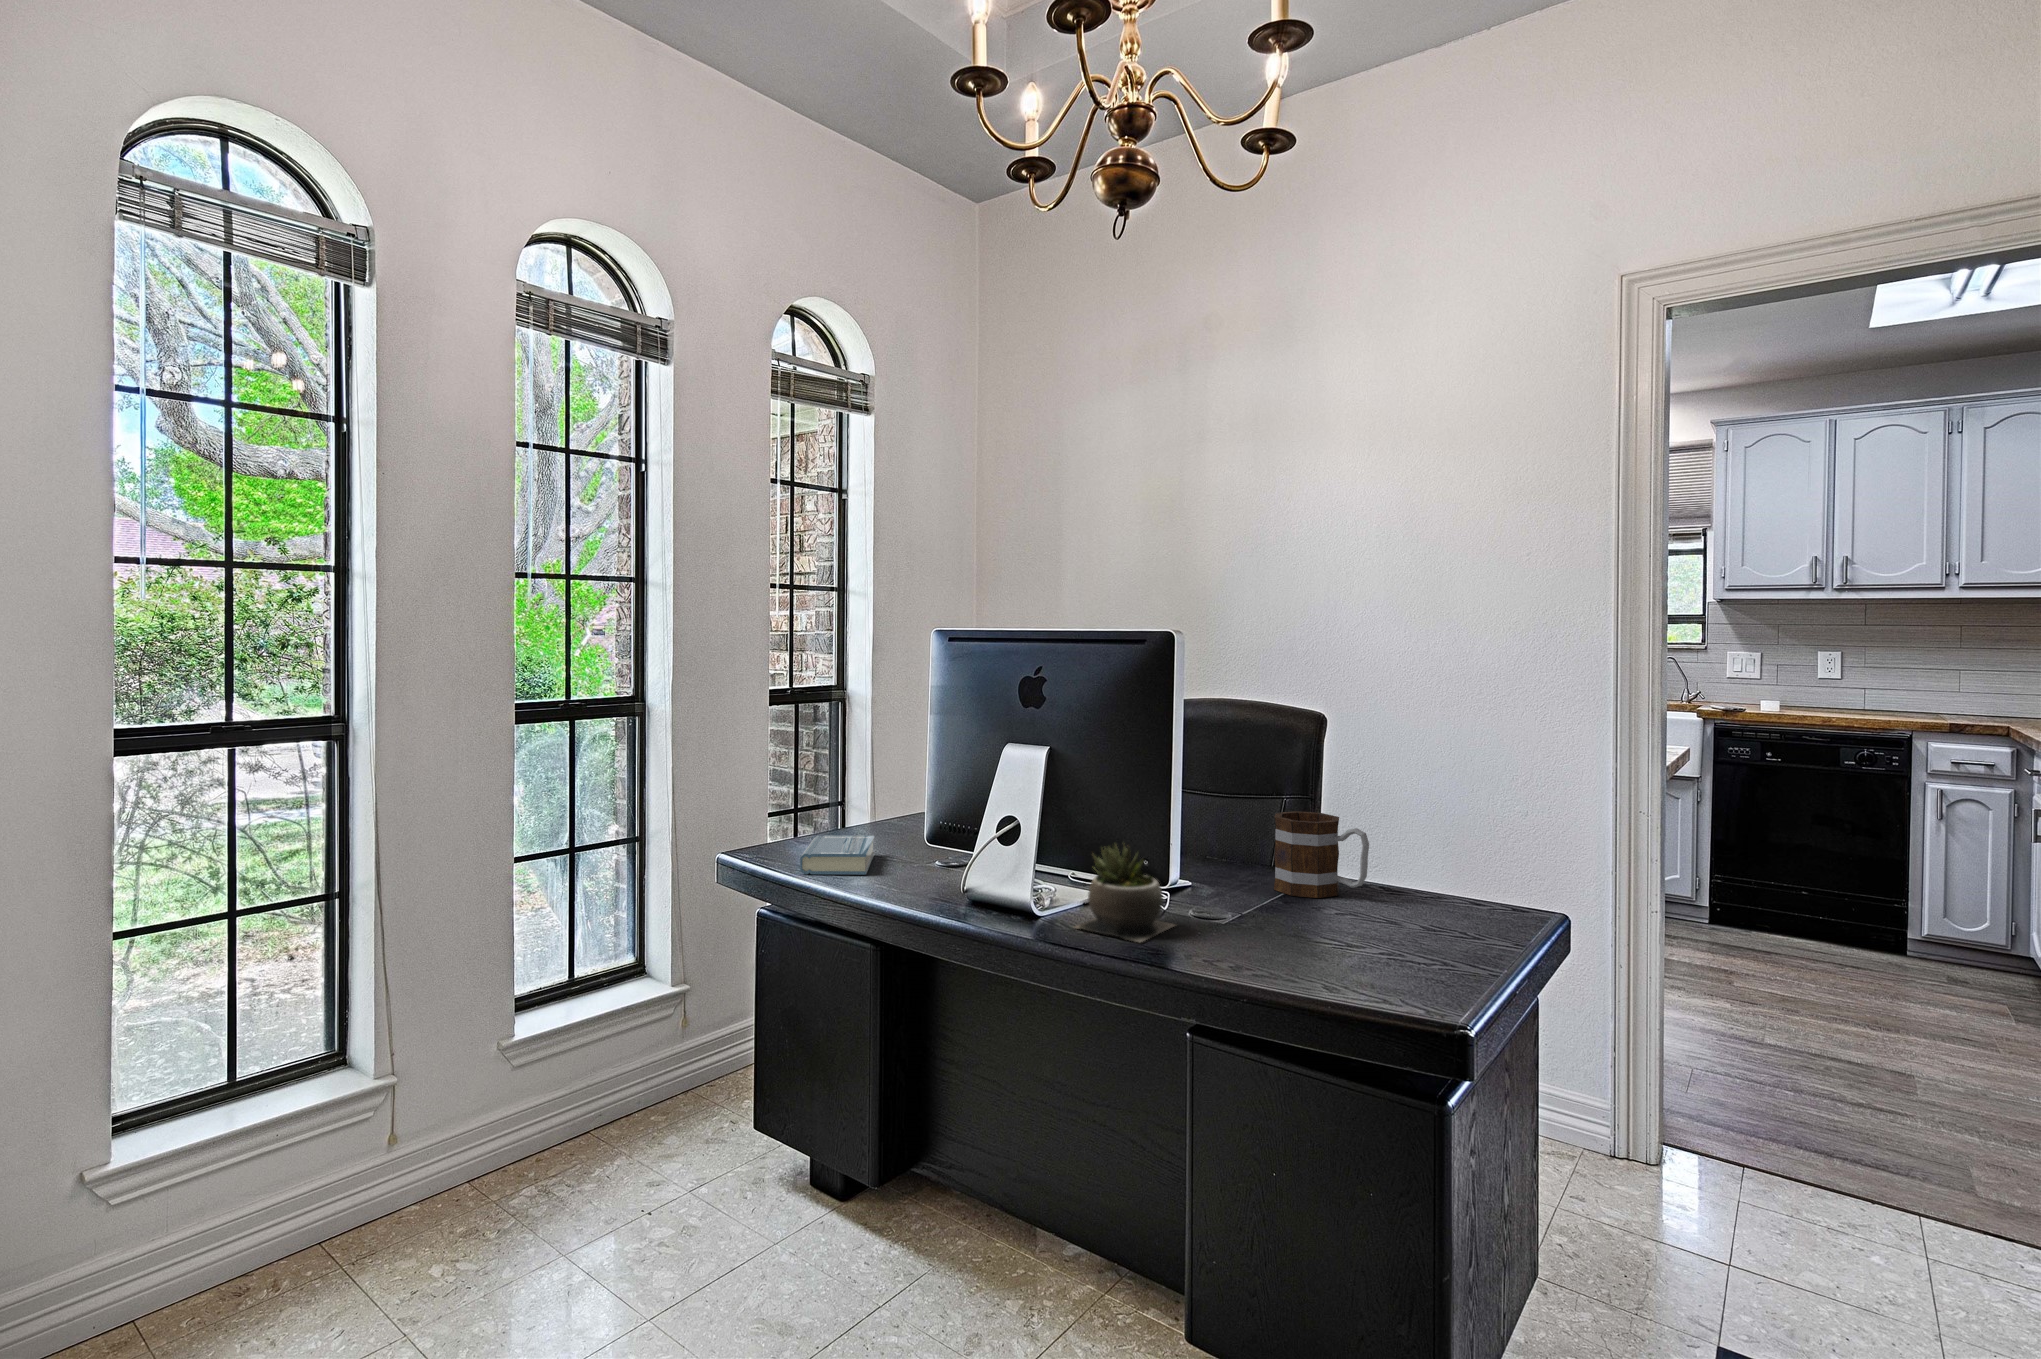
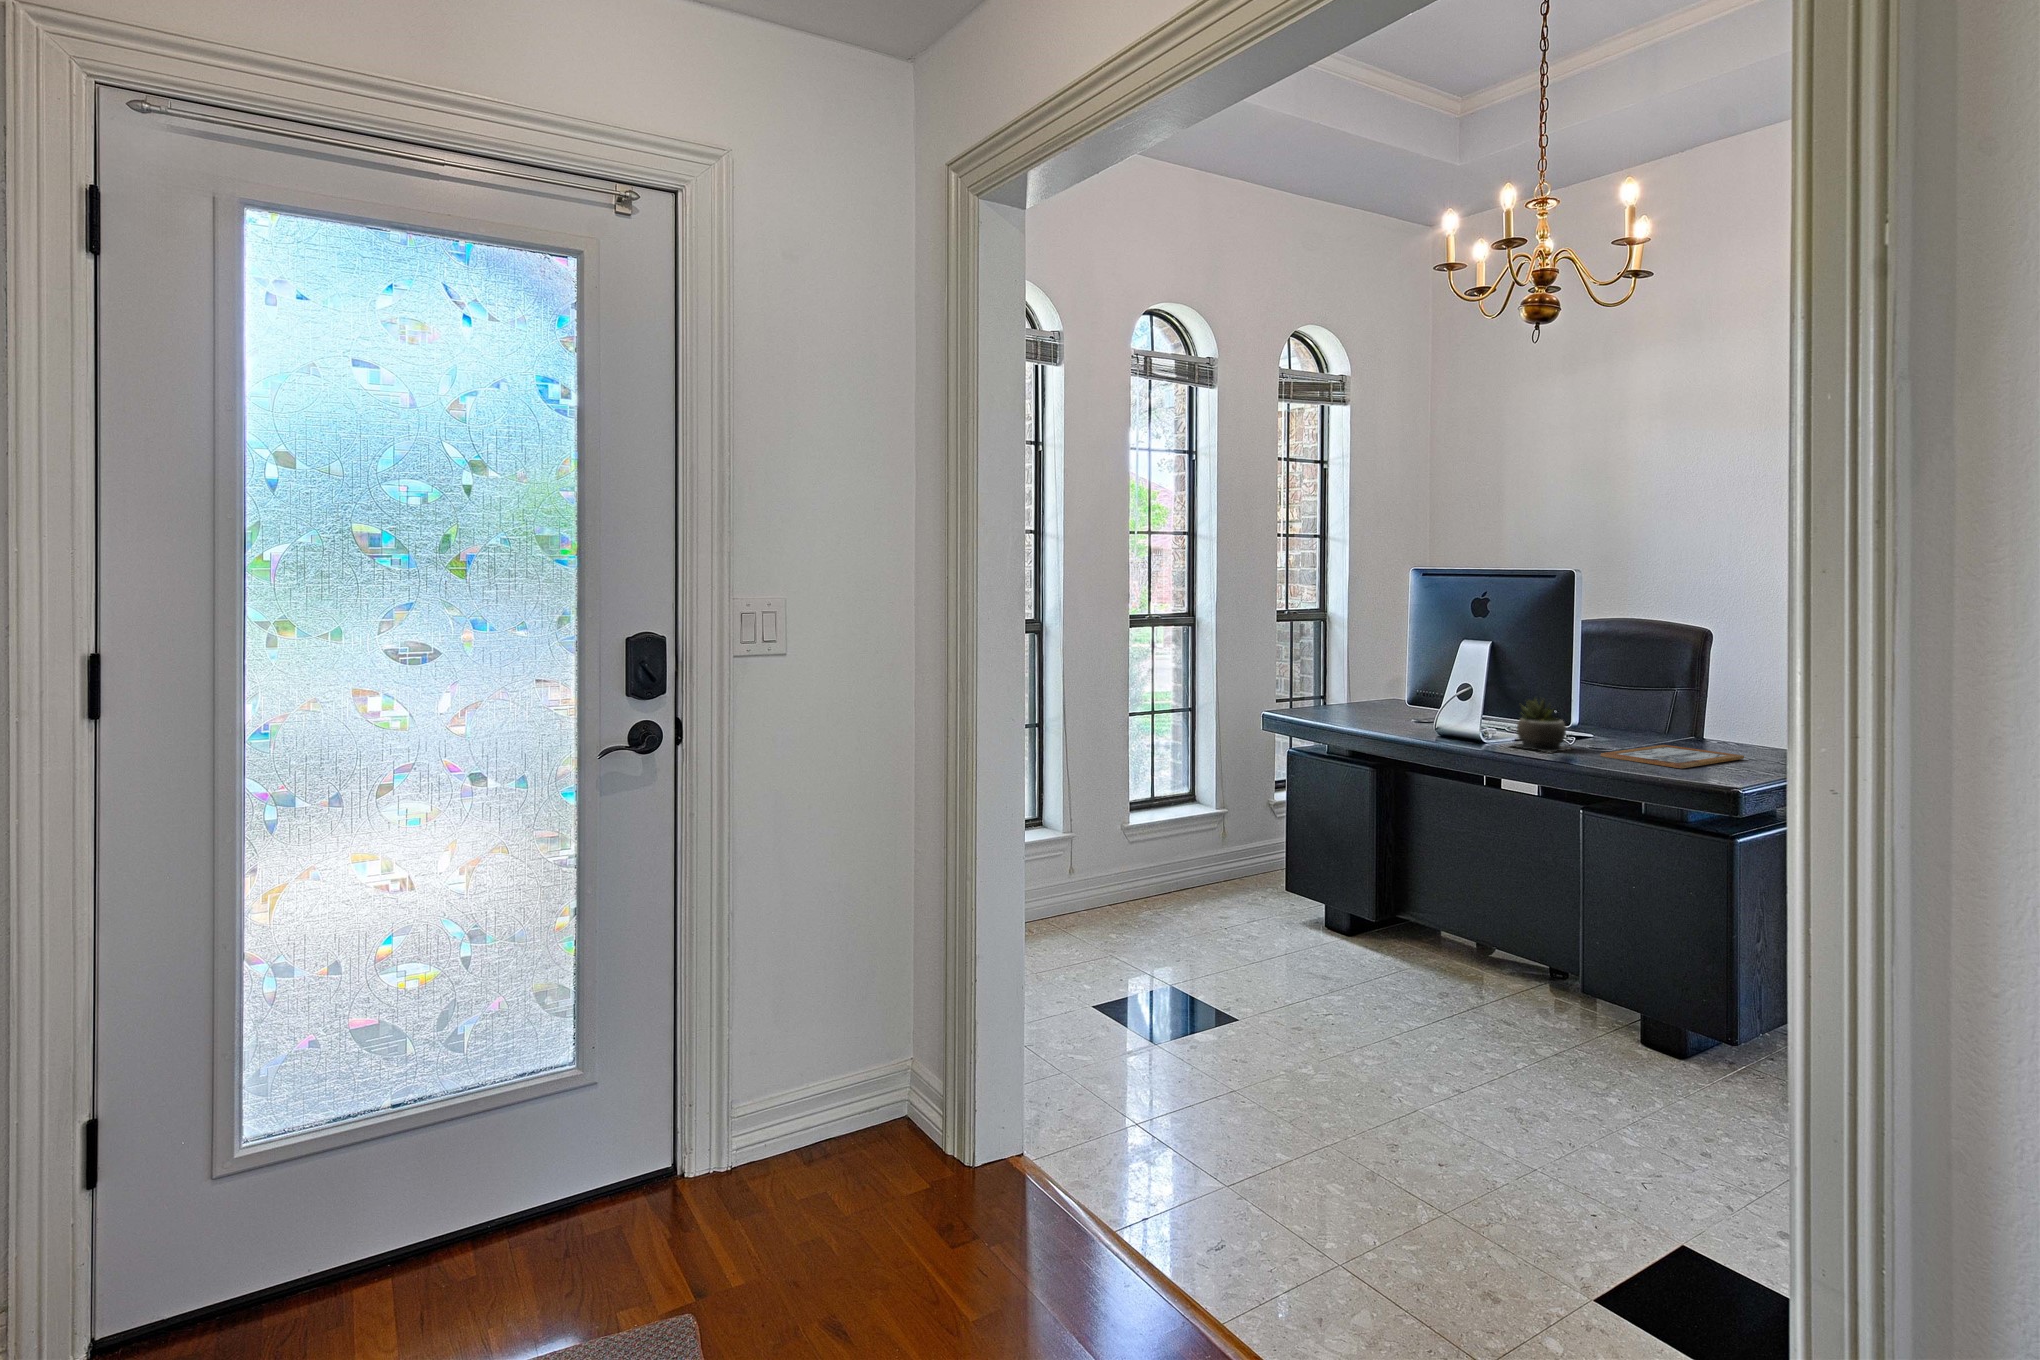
mug: present [1274,811,1369,898] -> none [1654,691,1725,745]
hardback book: present [800,835,874,875] -> none [1323,701,1367,722]
picture frame: none [1218,905,1415,974] -> present [1601,745,1744,768]

